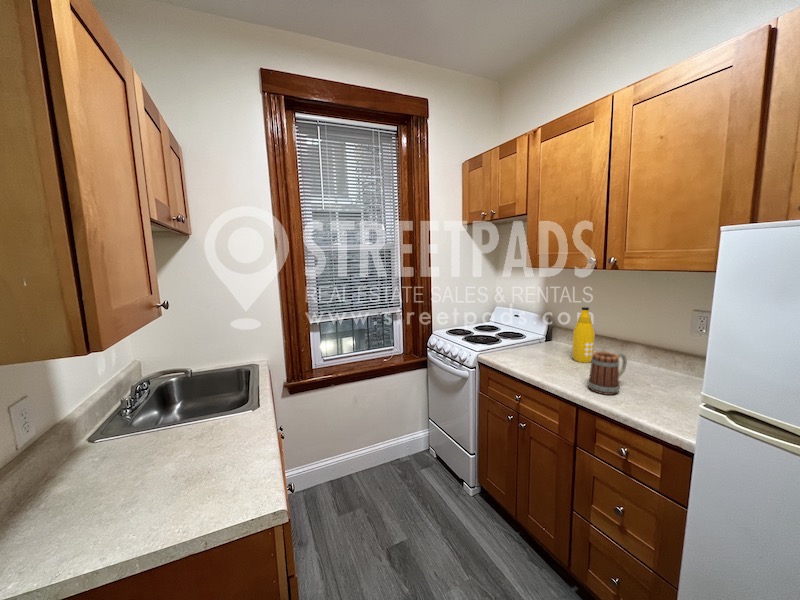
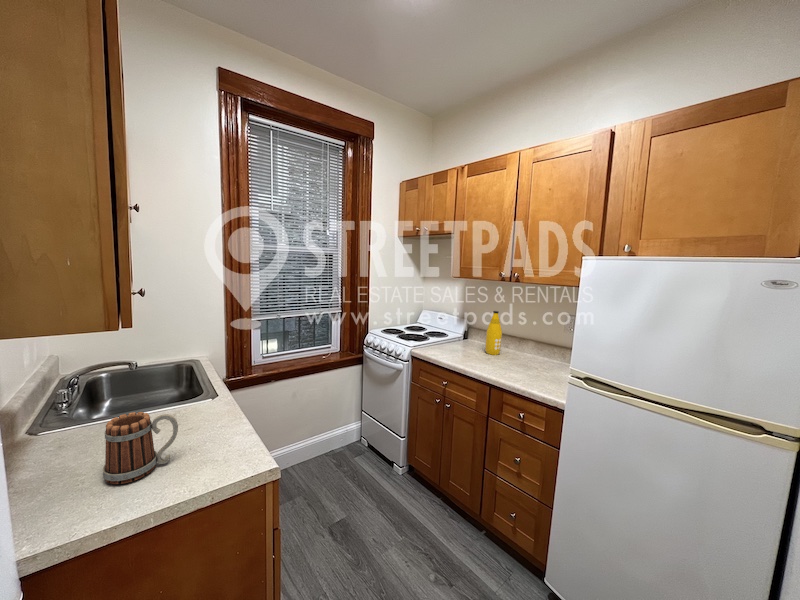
mug: present [588,351,627,395] -> present [103,412,178,484]

